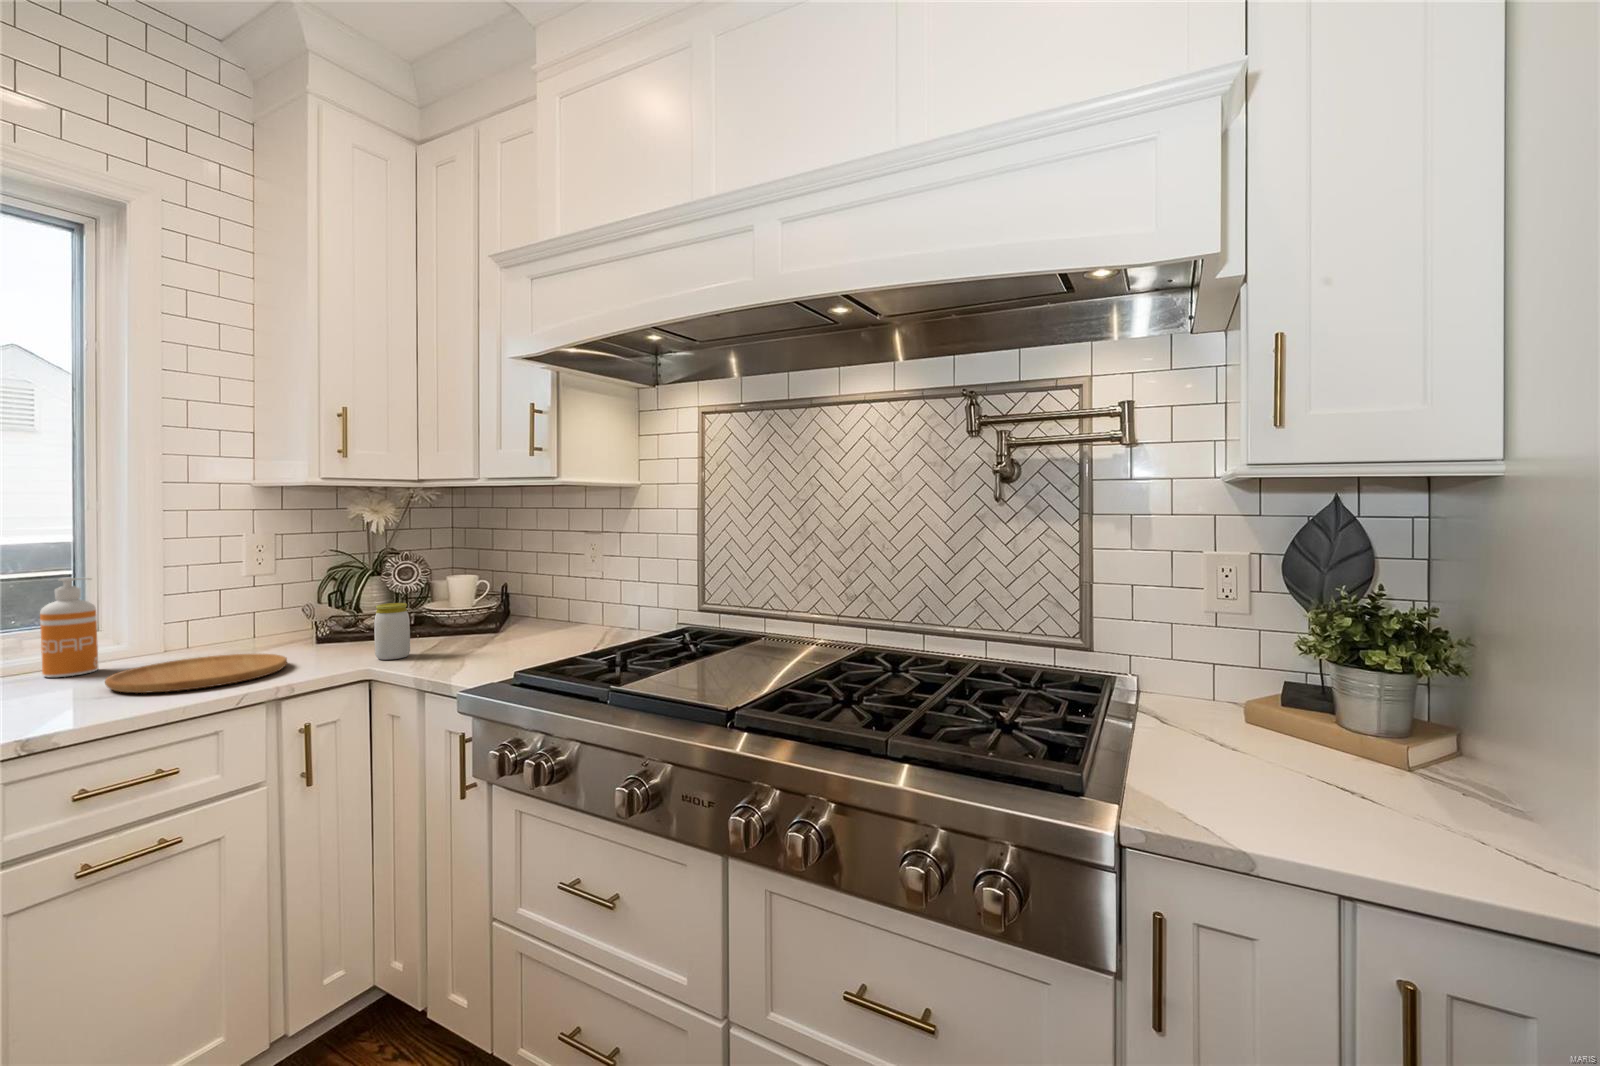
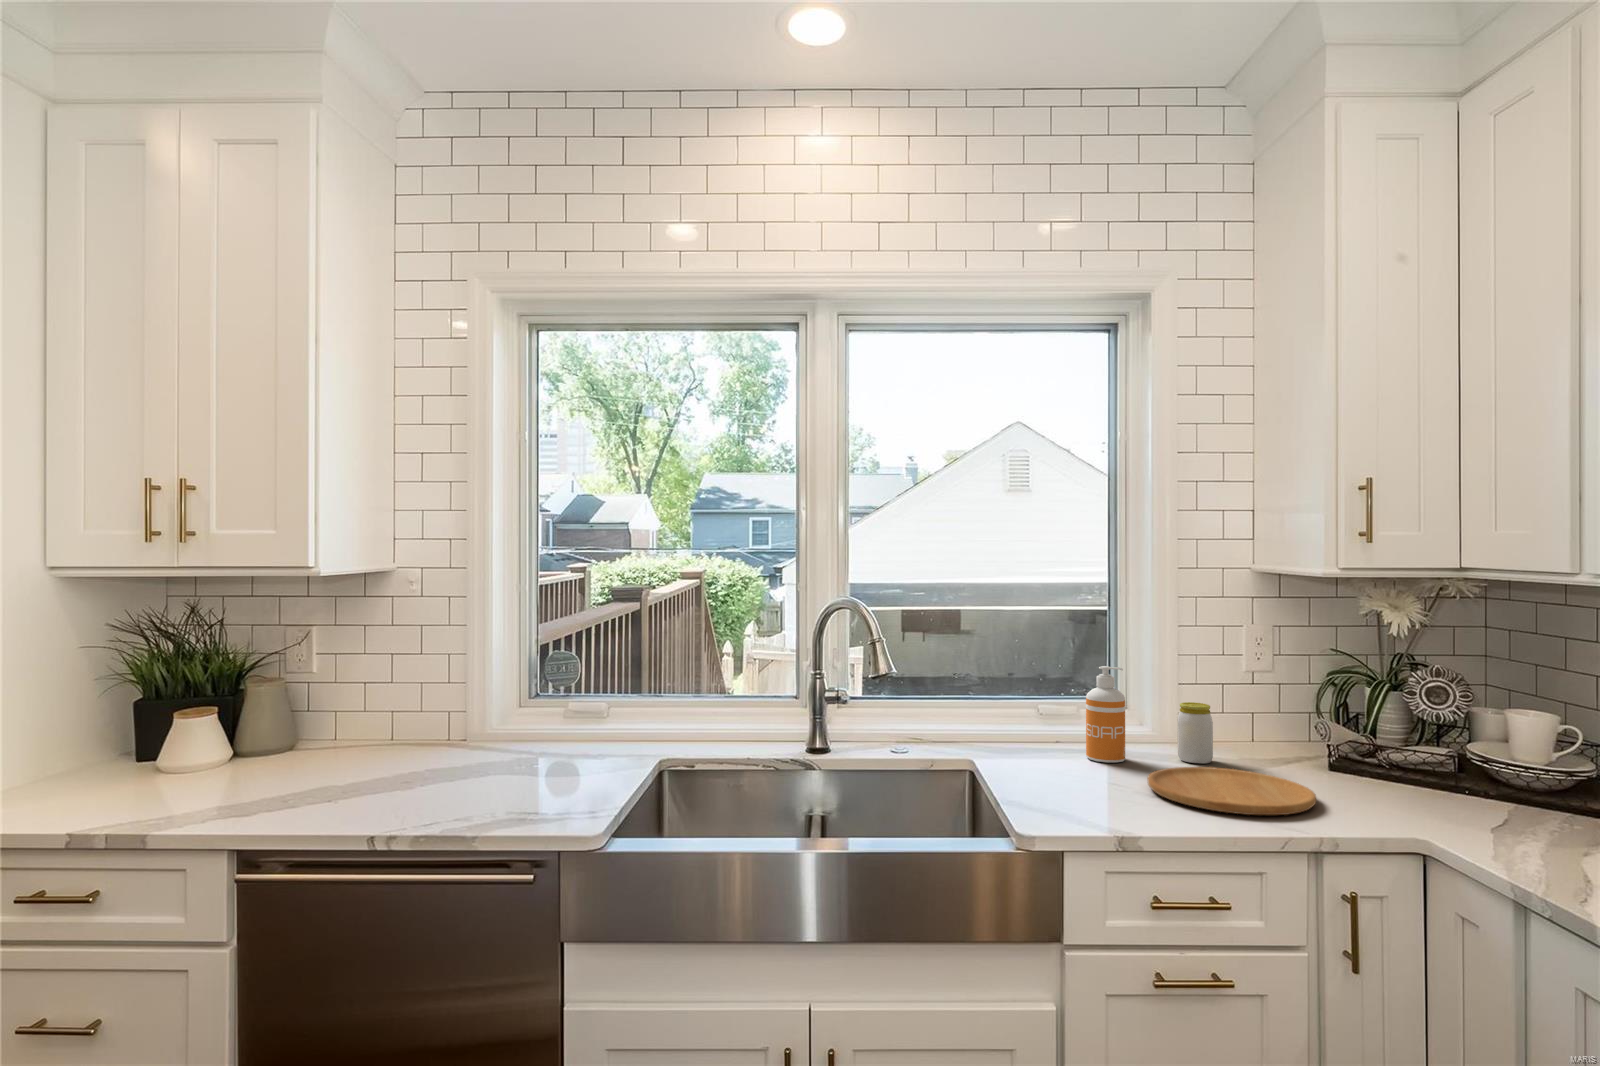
jar: present [374,603,410,660] -> present [1178,702,1213,763]

